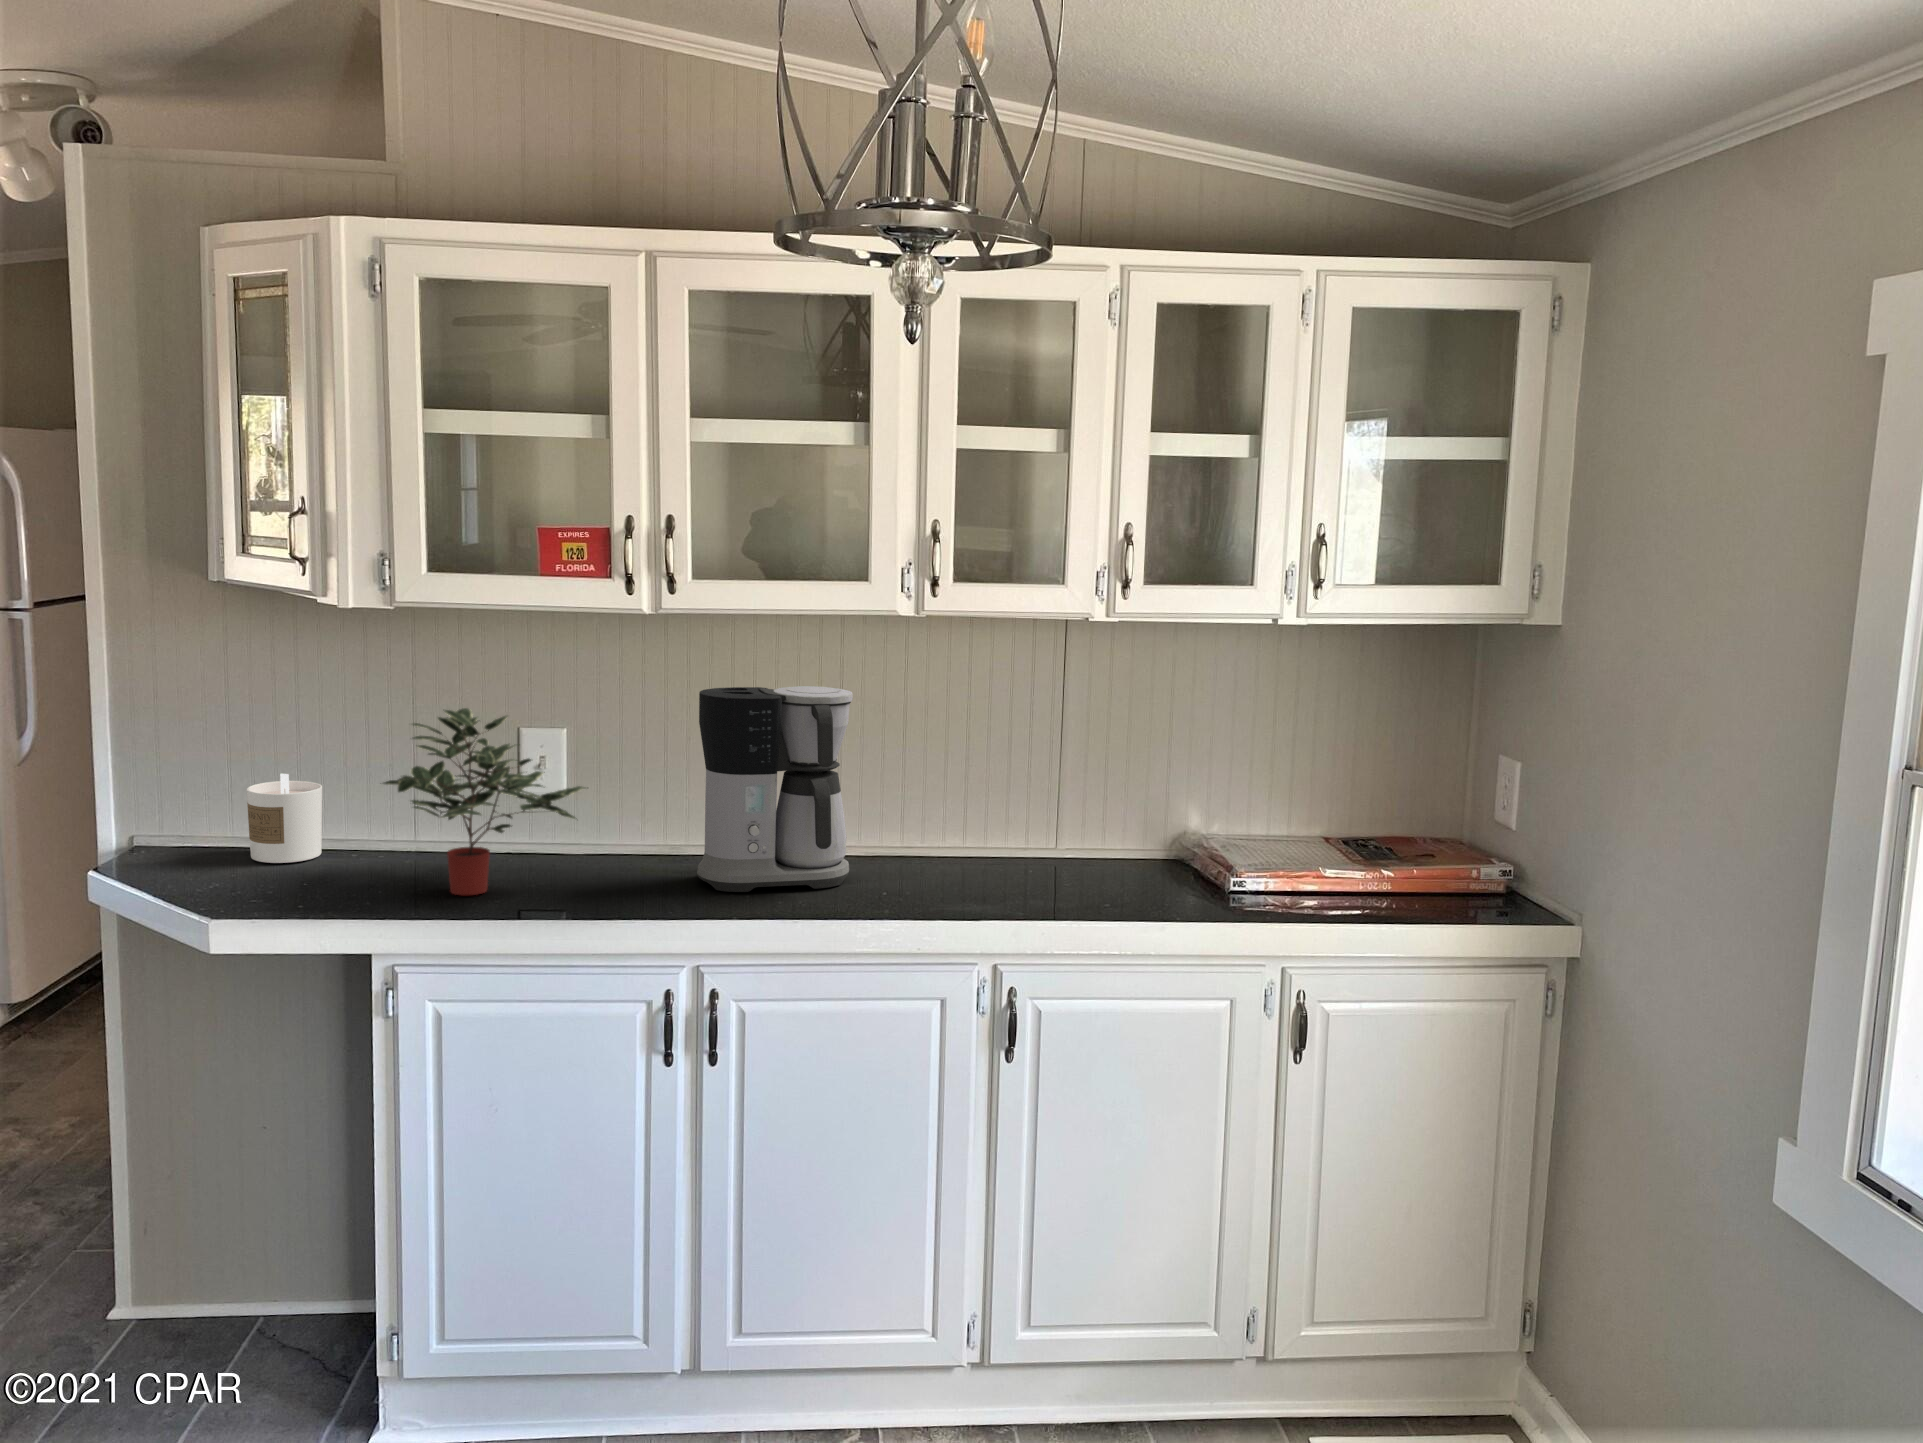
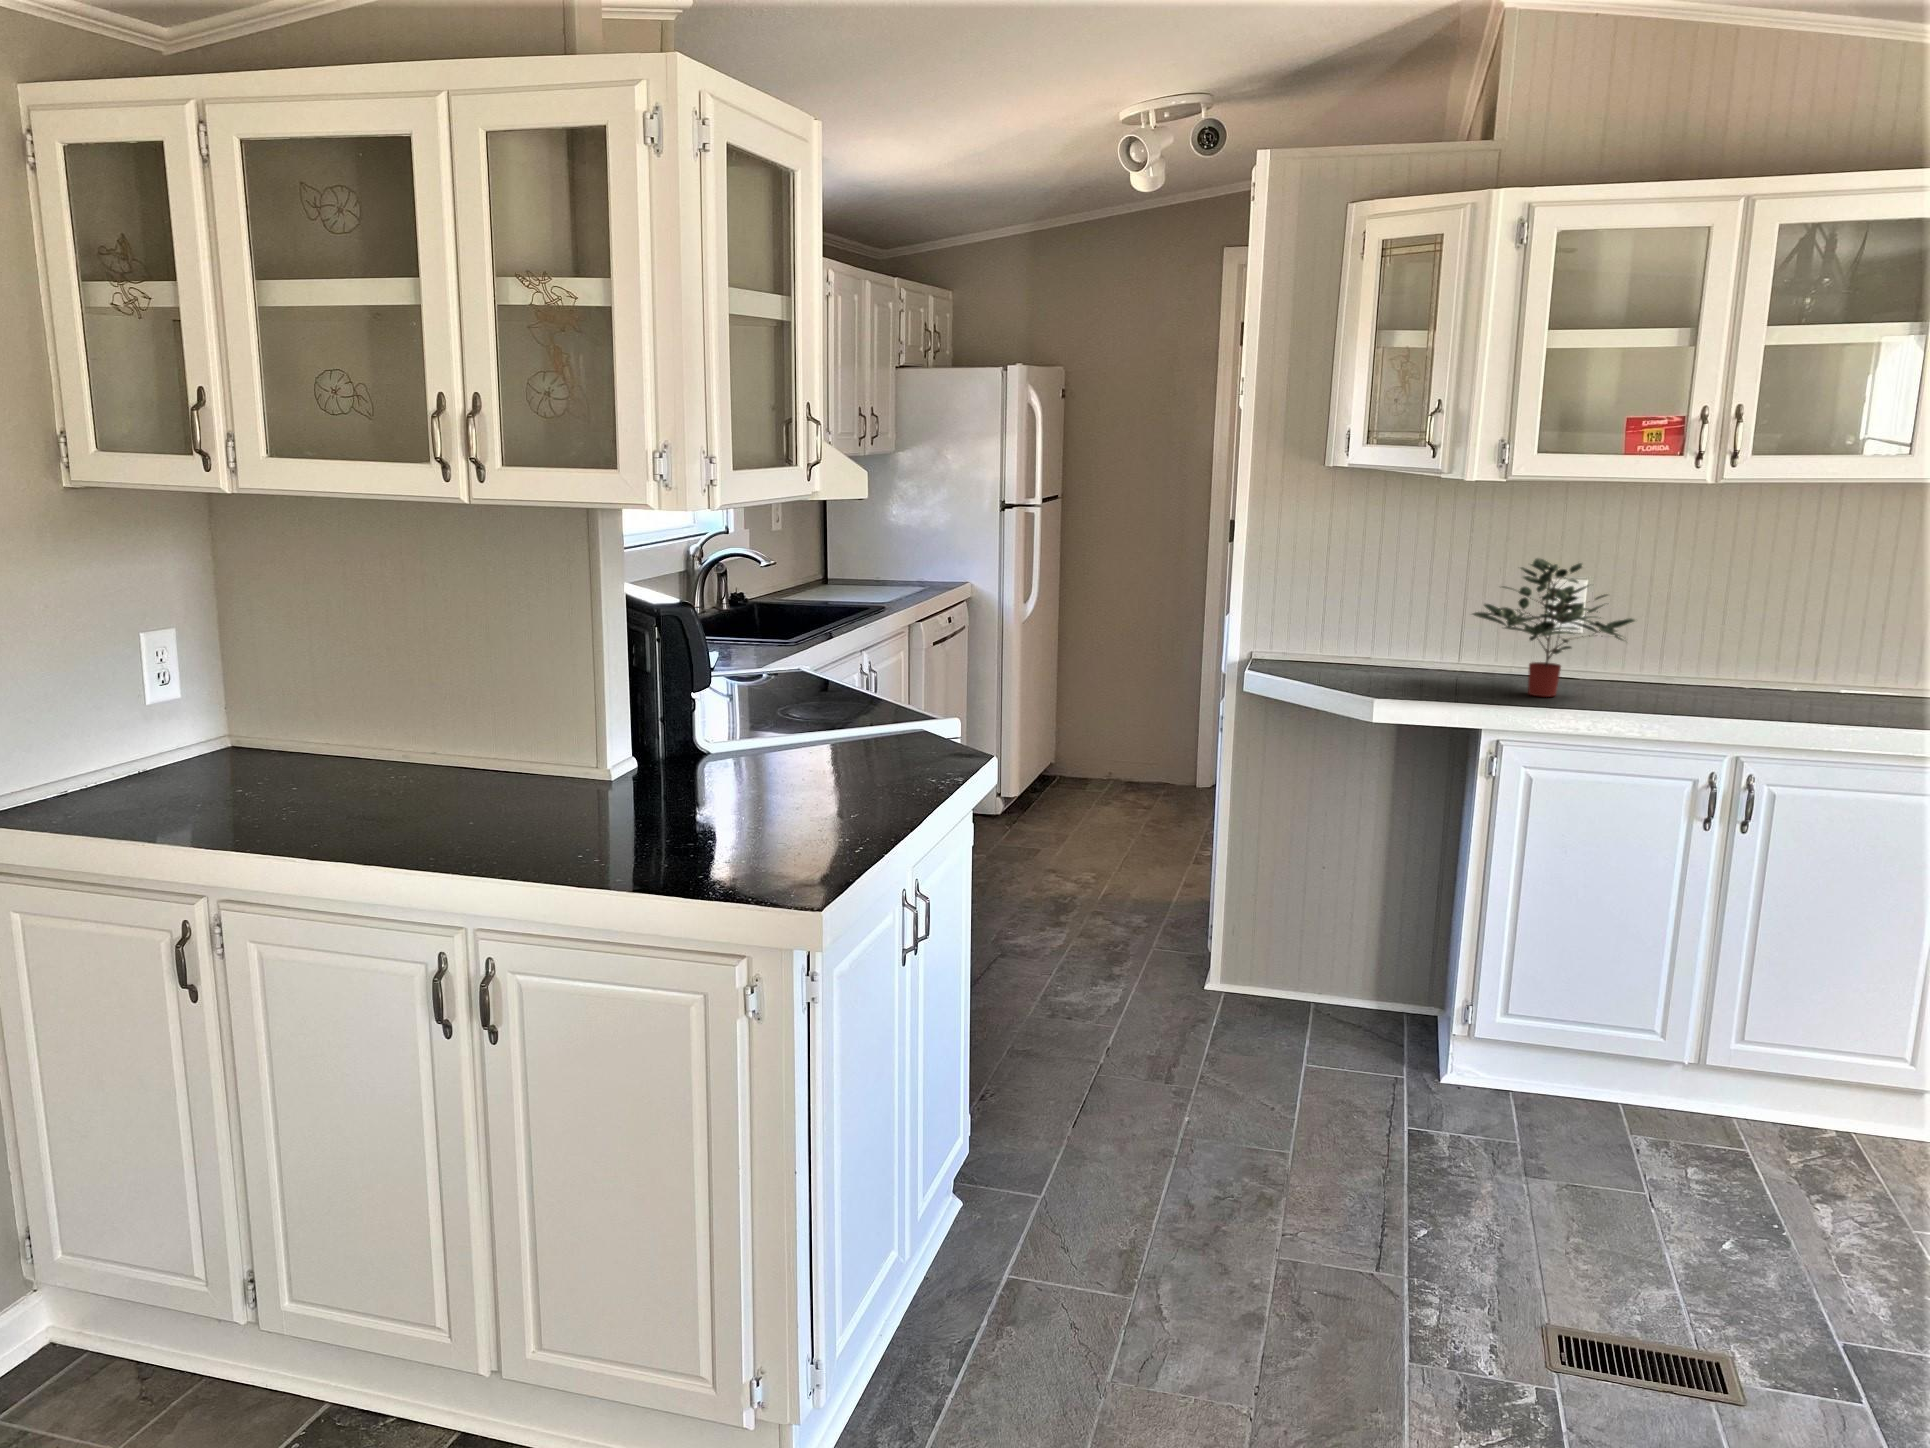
coffee maker: present [697,686,853,892] -> none [1714,543,1867,705]
candle: present [247,773,322,863] -> none [1349,609,1403,673]

